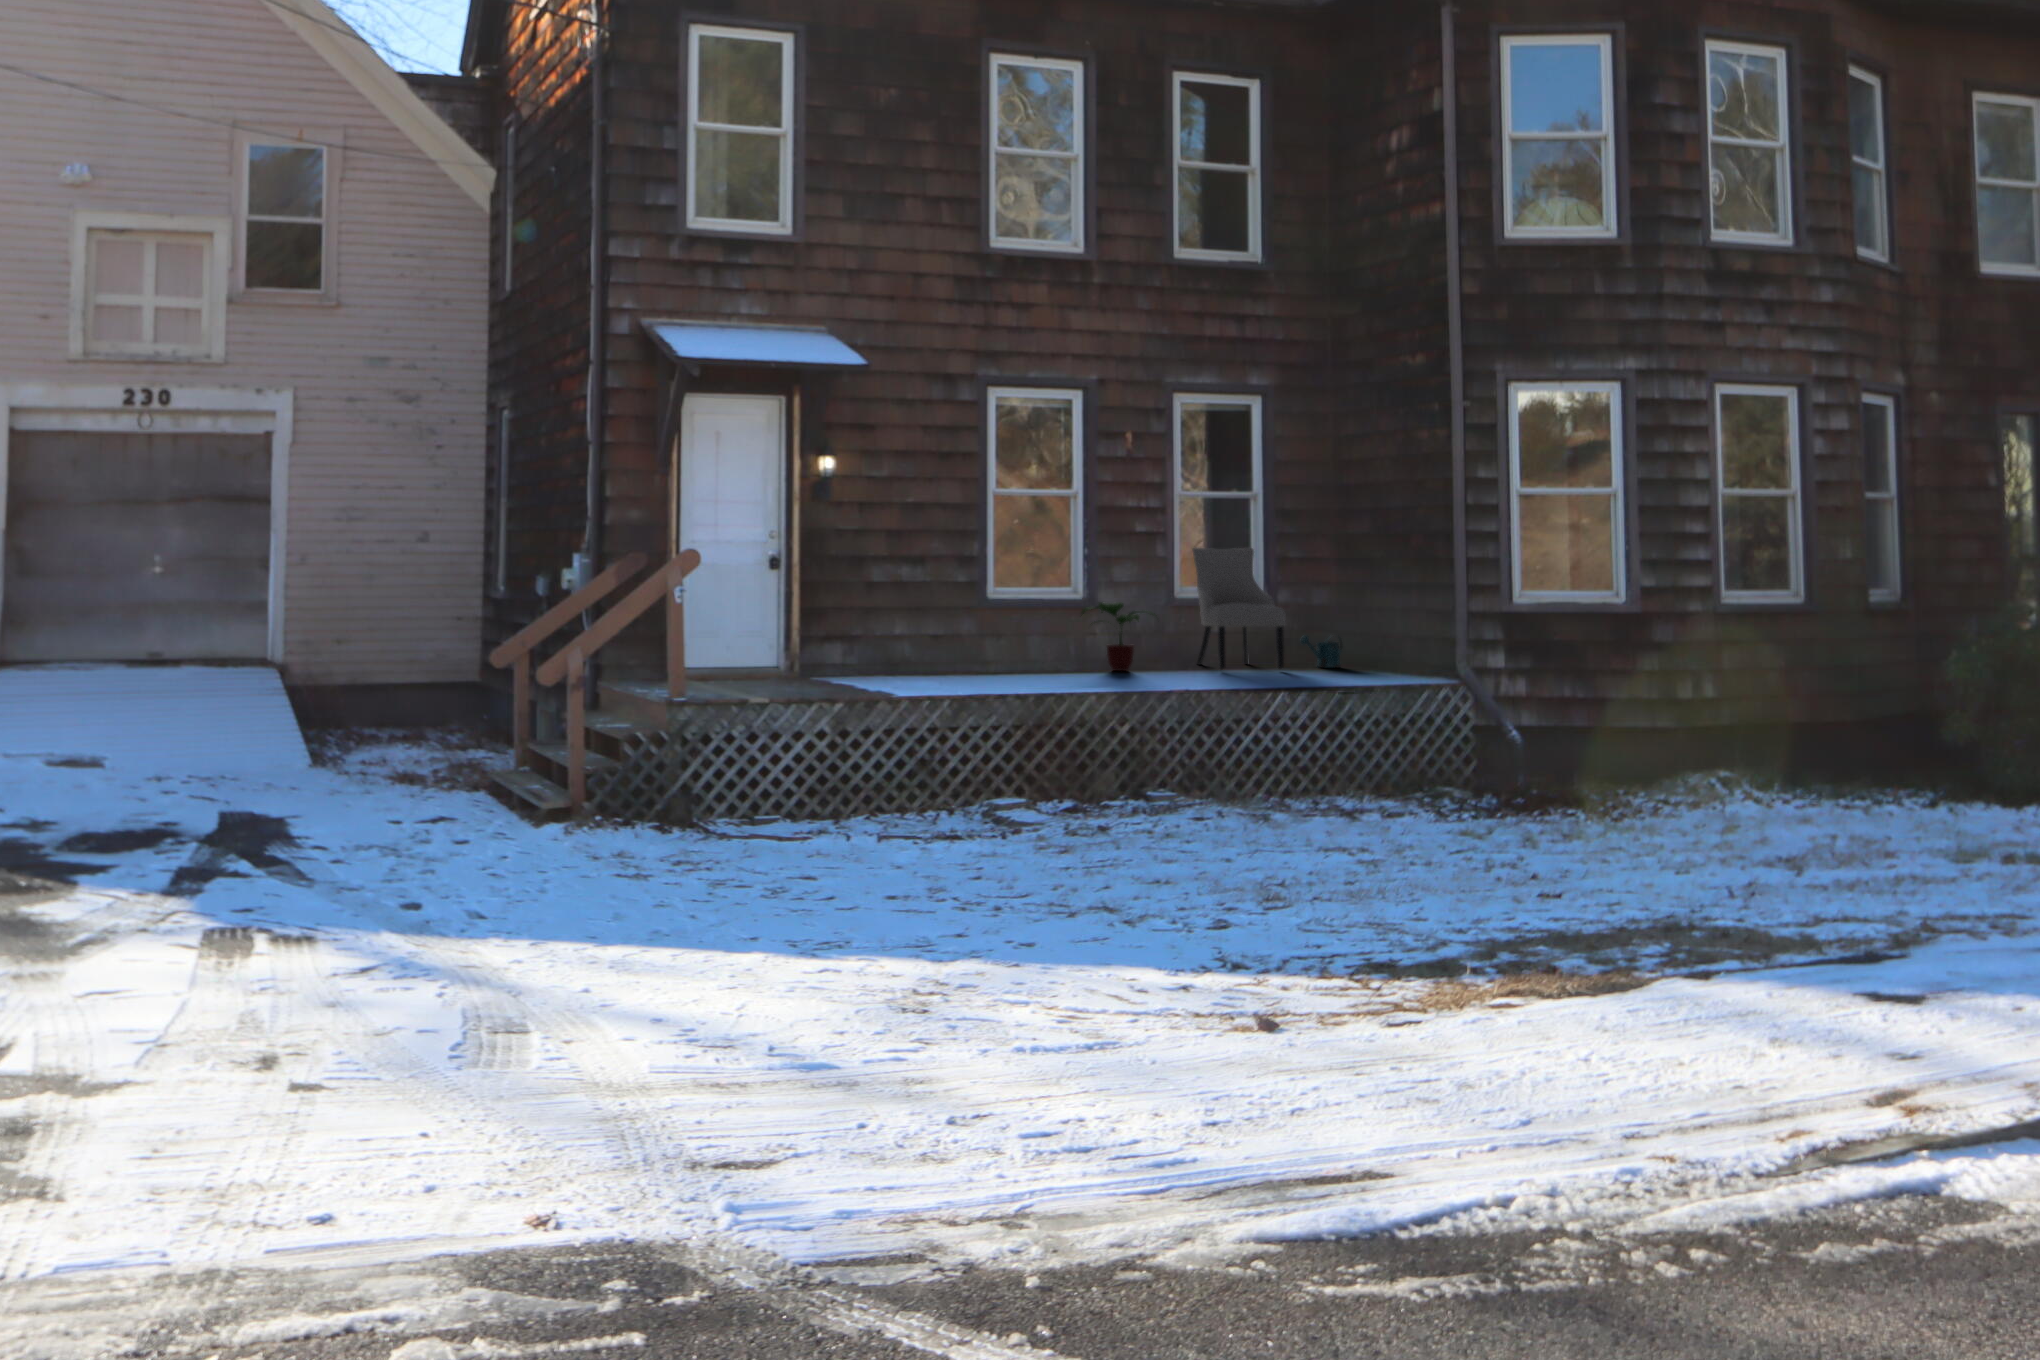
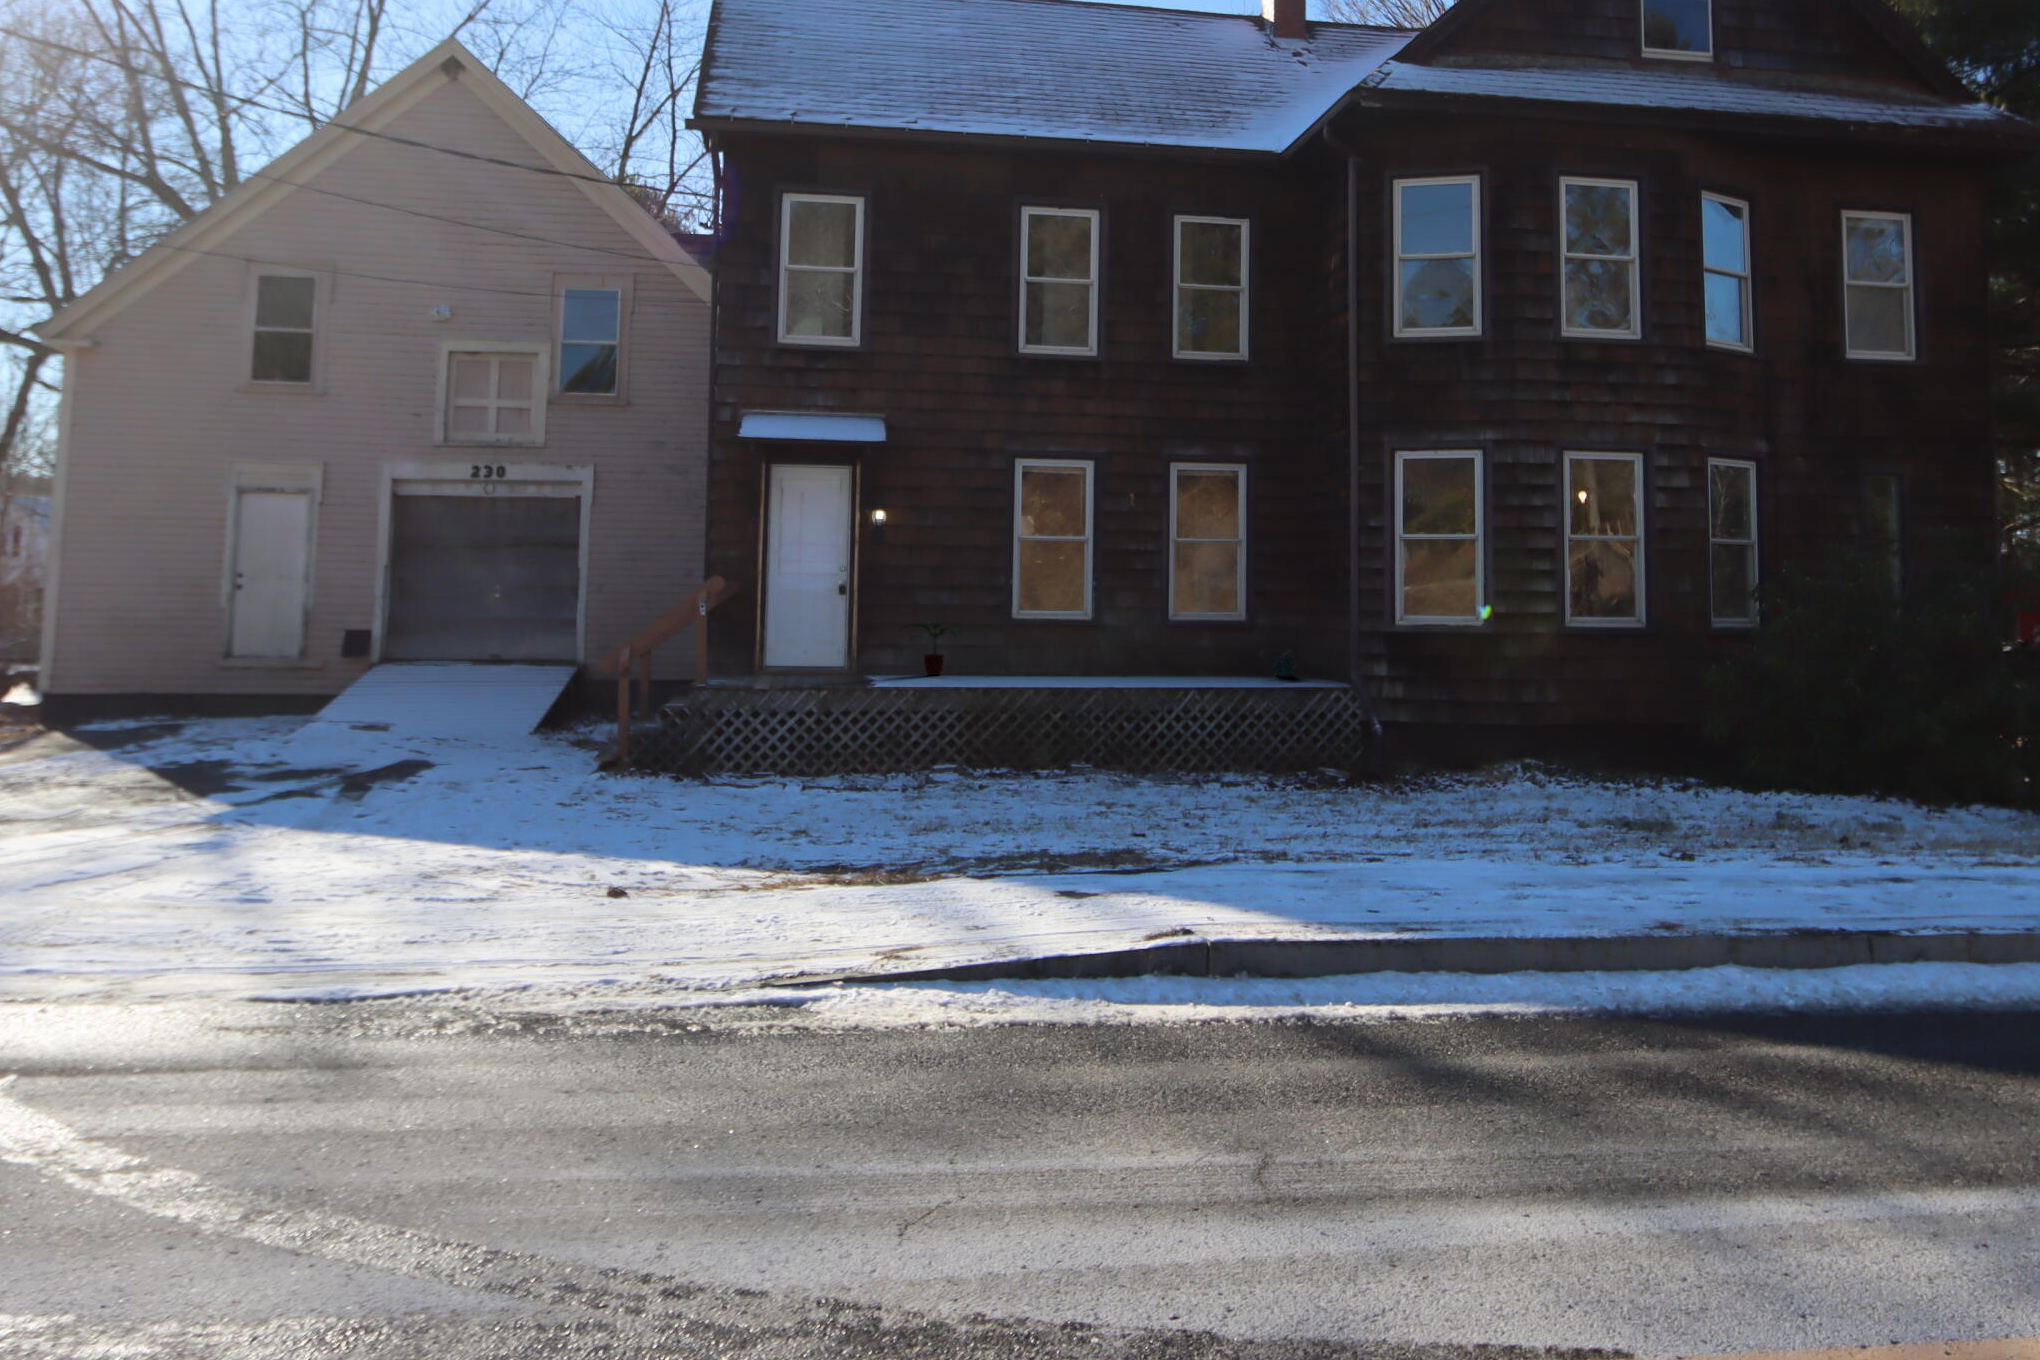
chair: present [1193,548,1287,670] -> none [1182,582,1241,676]
potted plant: present [1081,602,1154,671] -> present [905,621,960,675]

